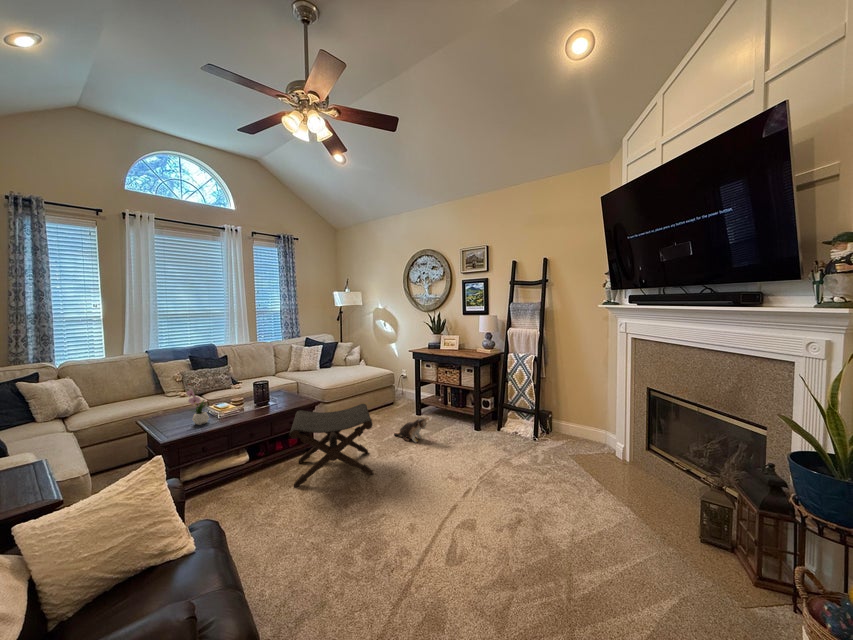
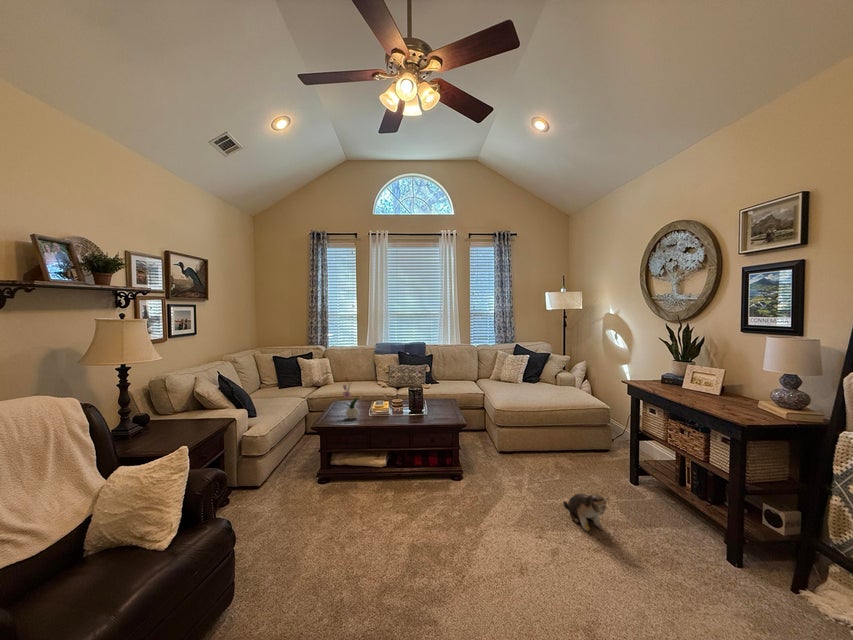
footstool: present [290,404,373,487] -> none [392,430,509,550]

